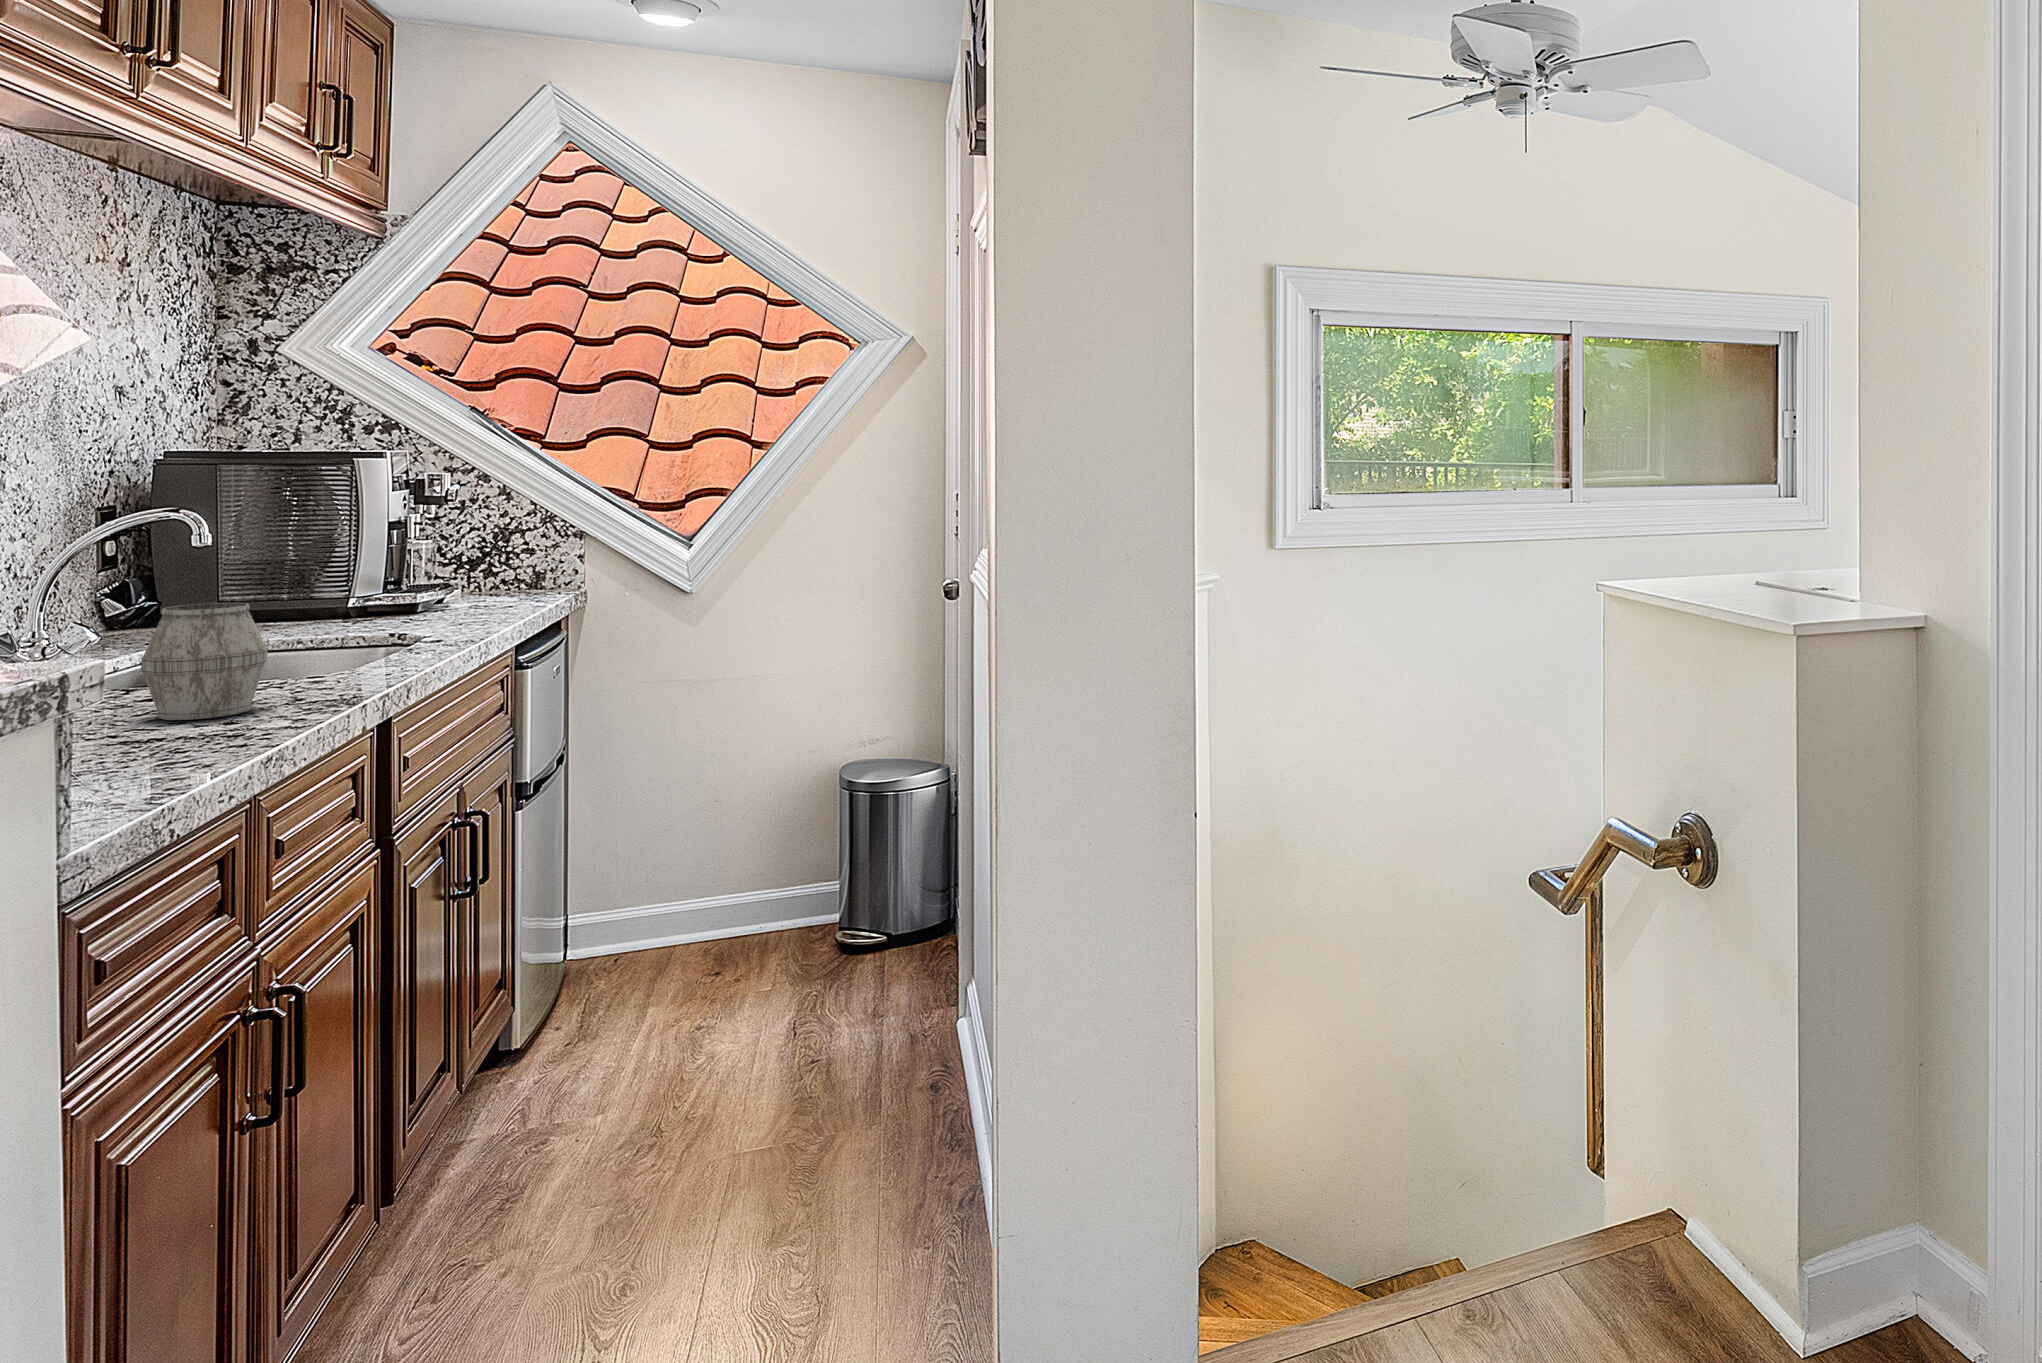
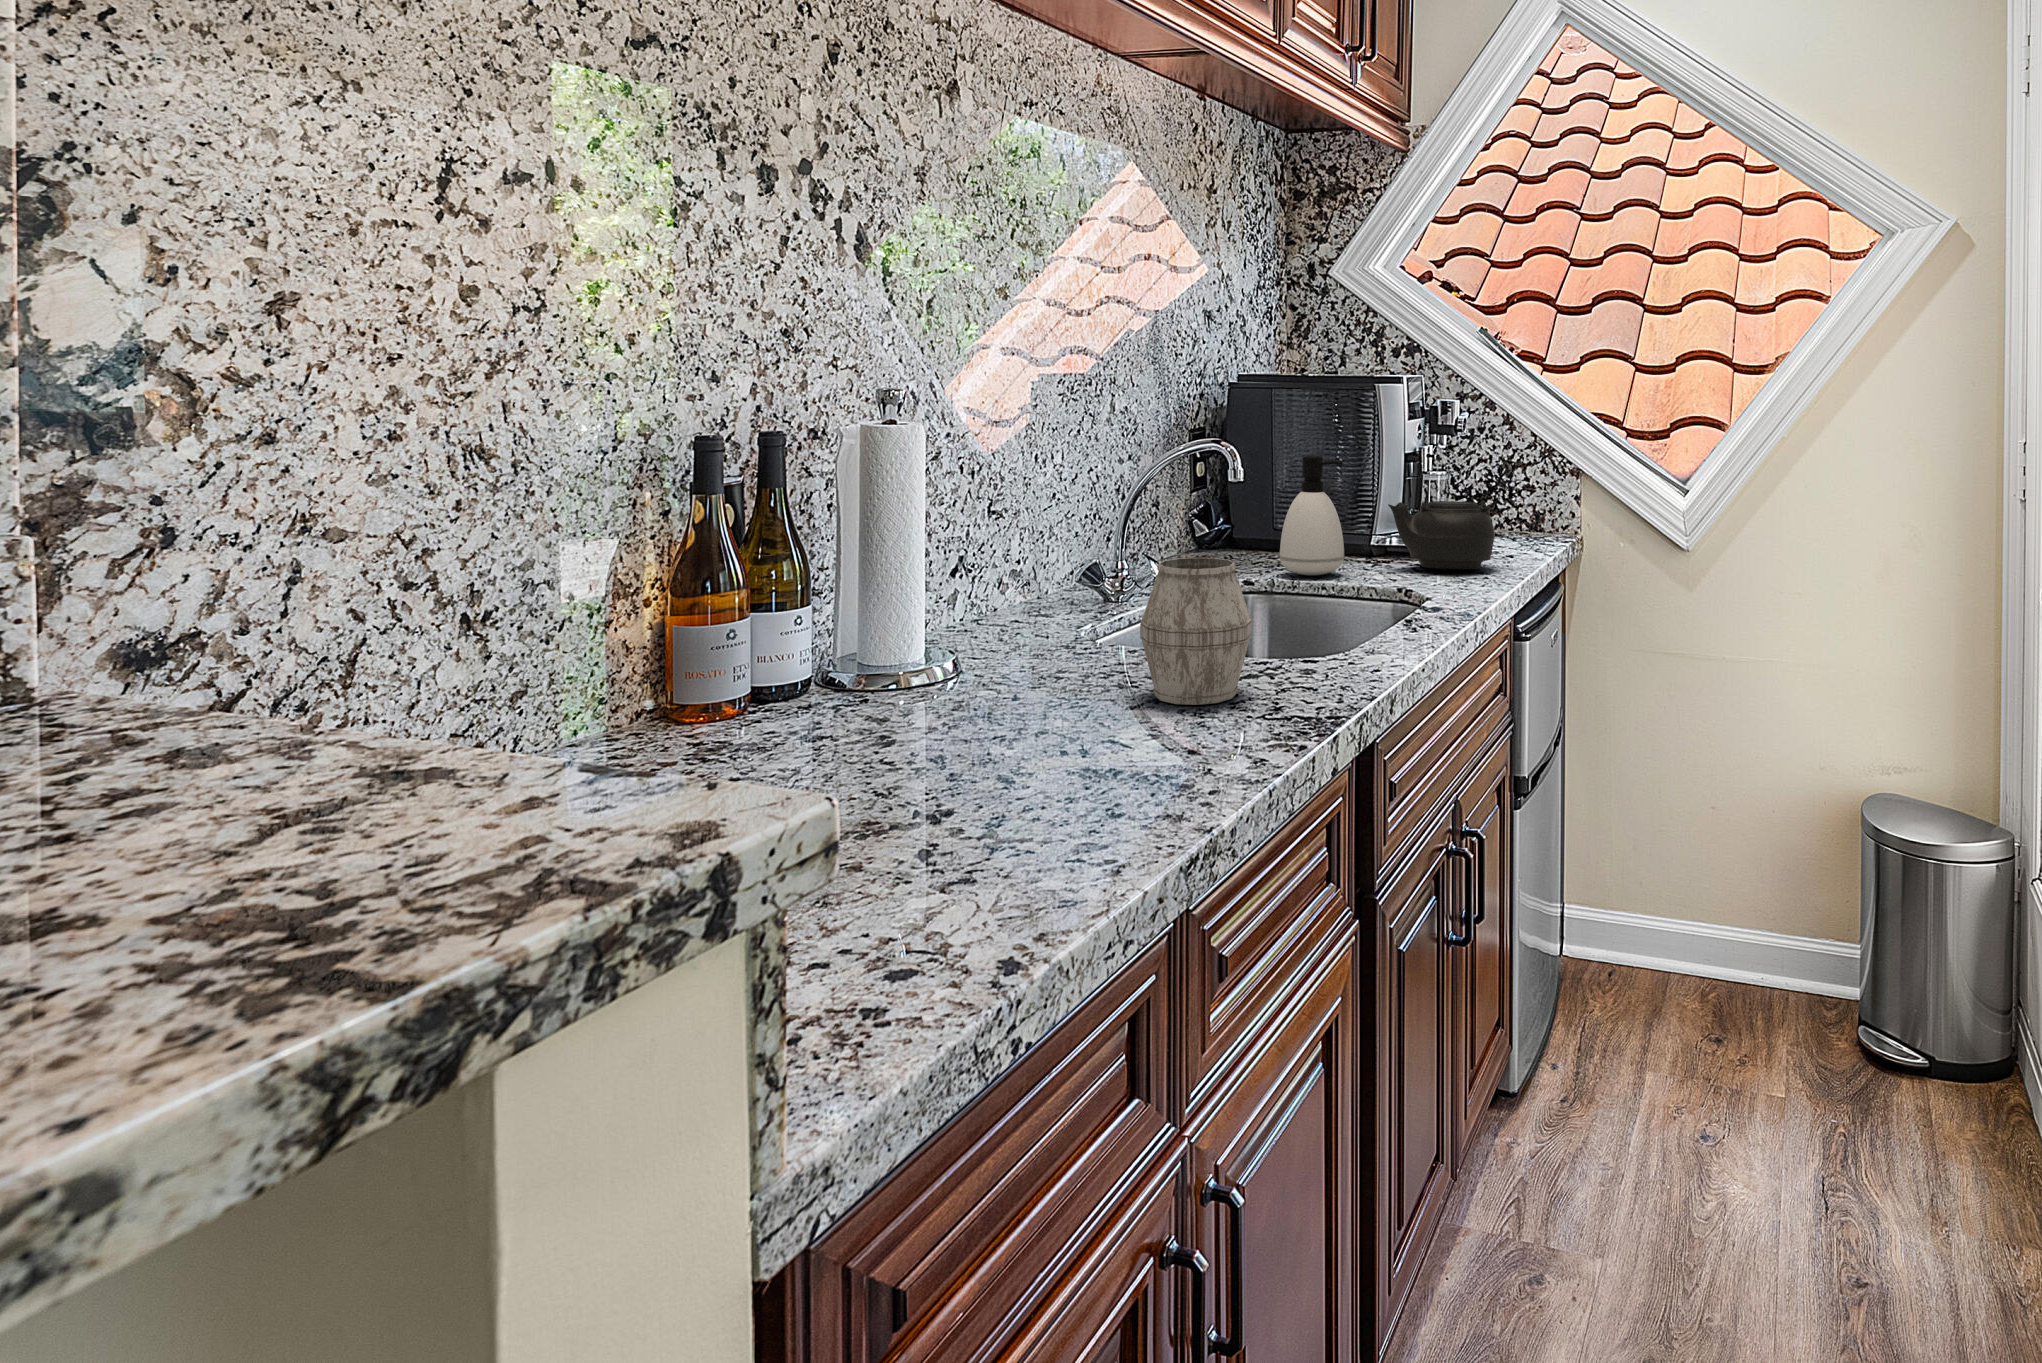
soap dispenser: none [241,526,322,638] -> present [1280,454,1344,575]
teapot: none [373,561,494,622] -> present [1388,501,1495,570]

